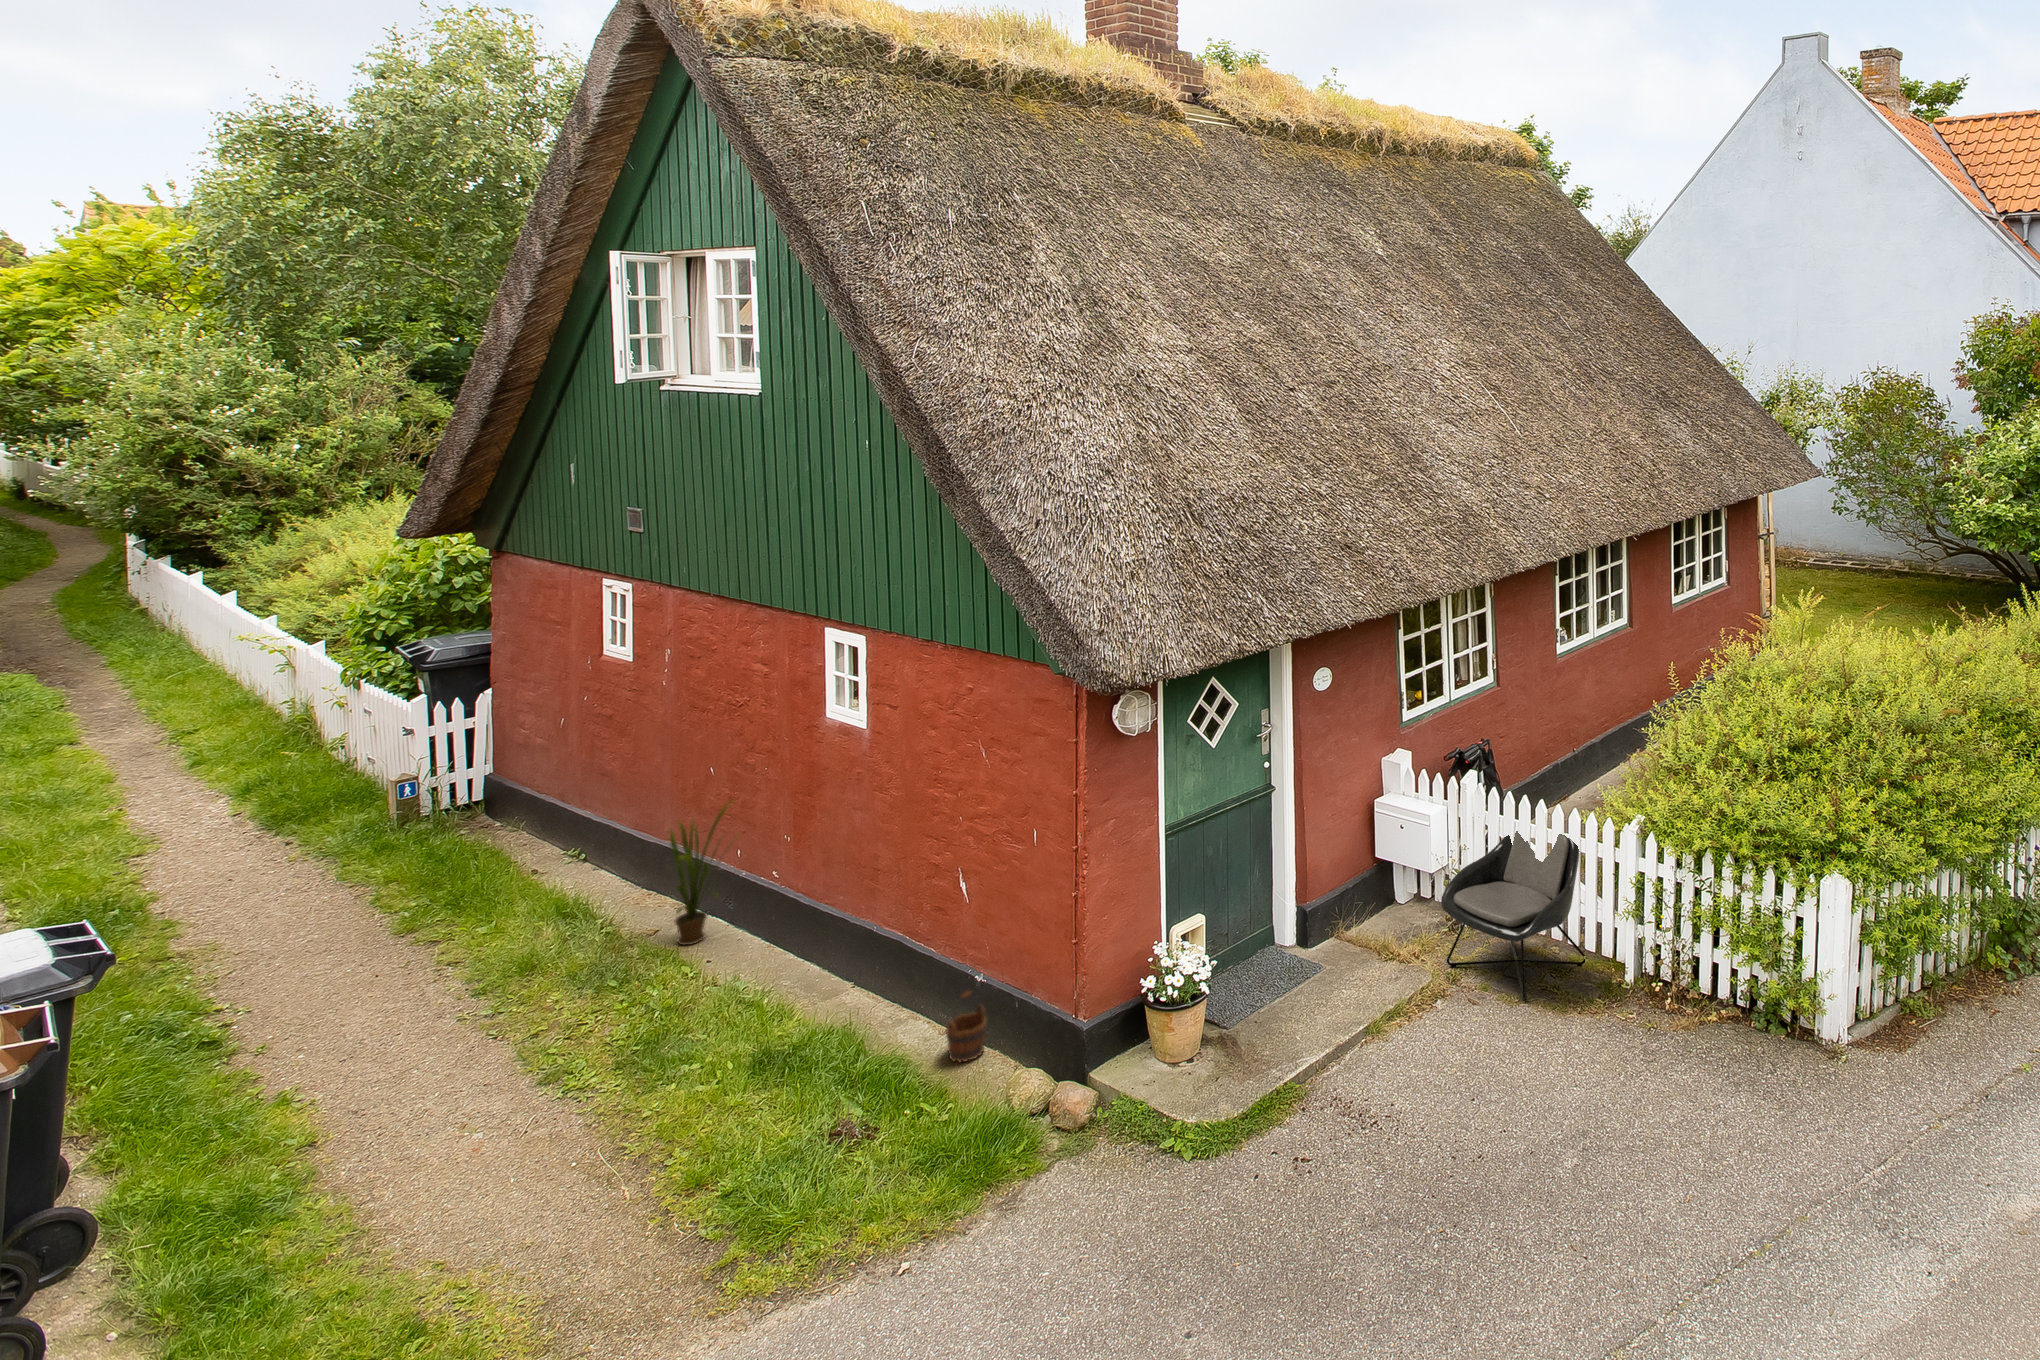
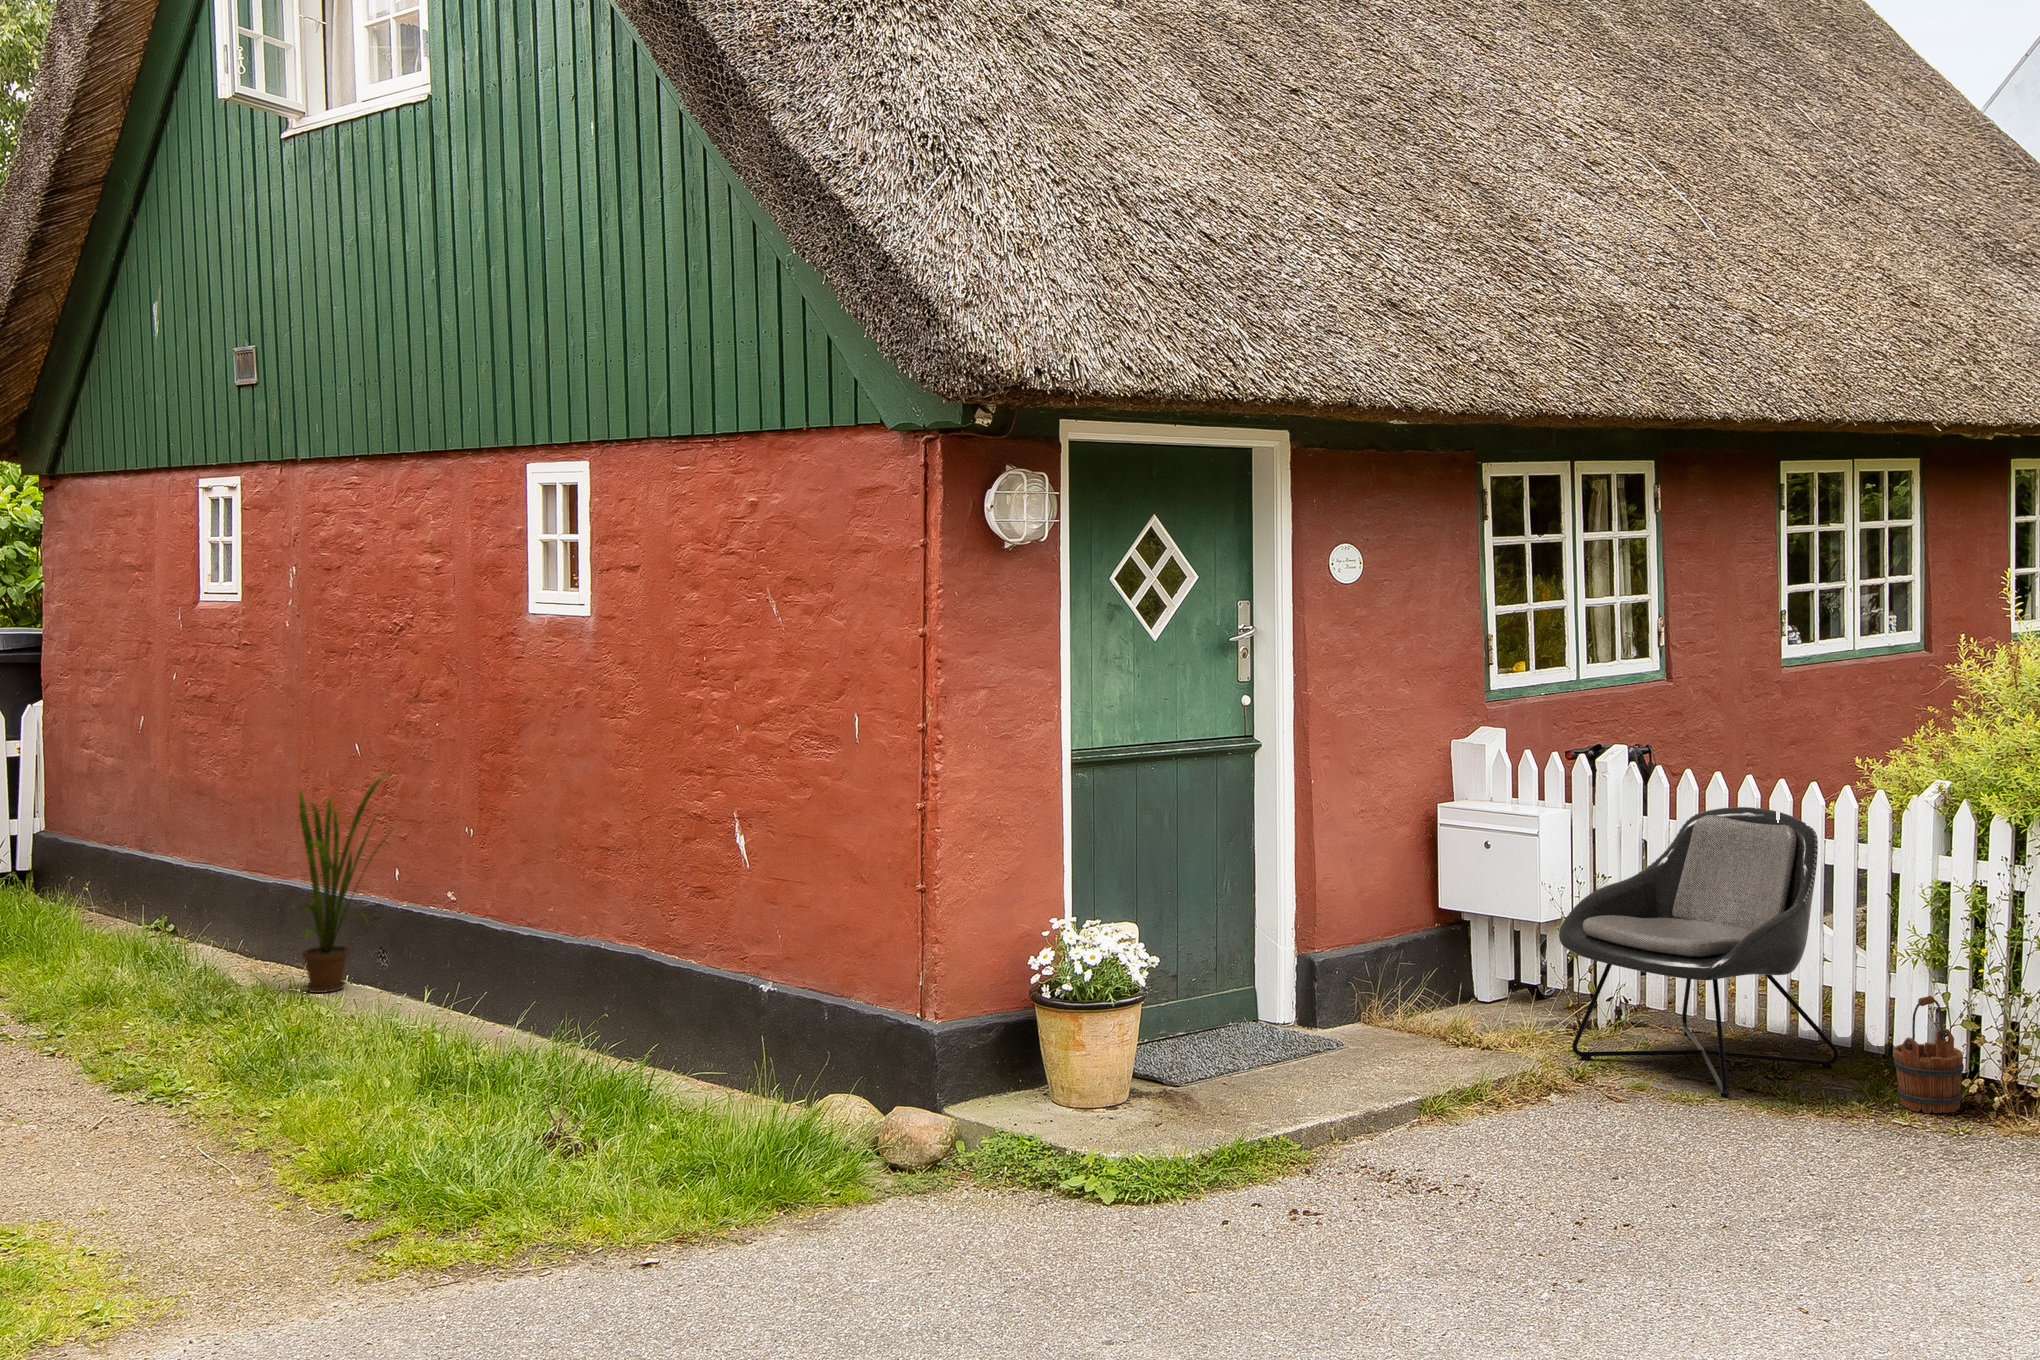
wooden bucket: present [946,991,987,1062] -> present [1894,996,1964,1113]

